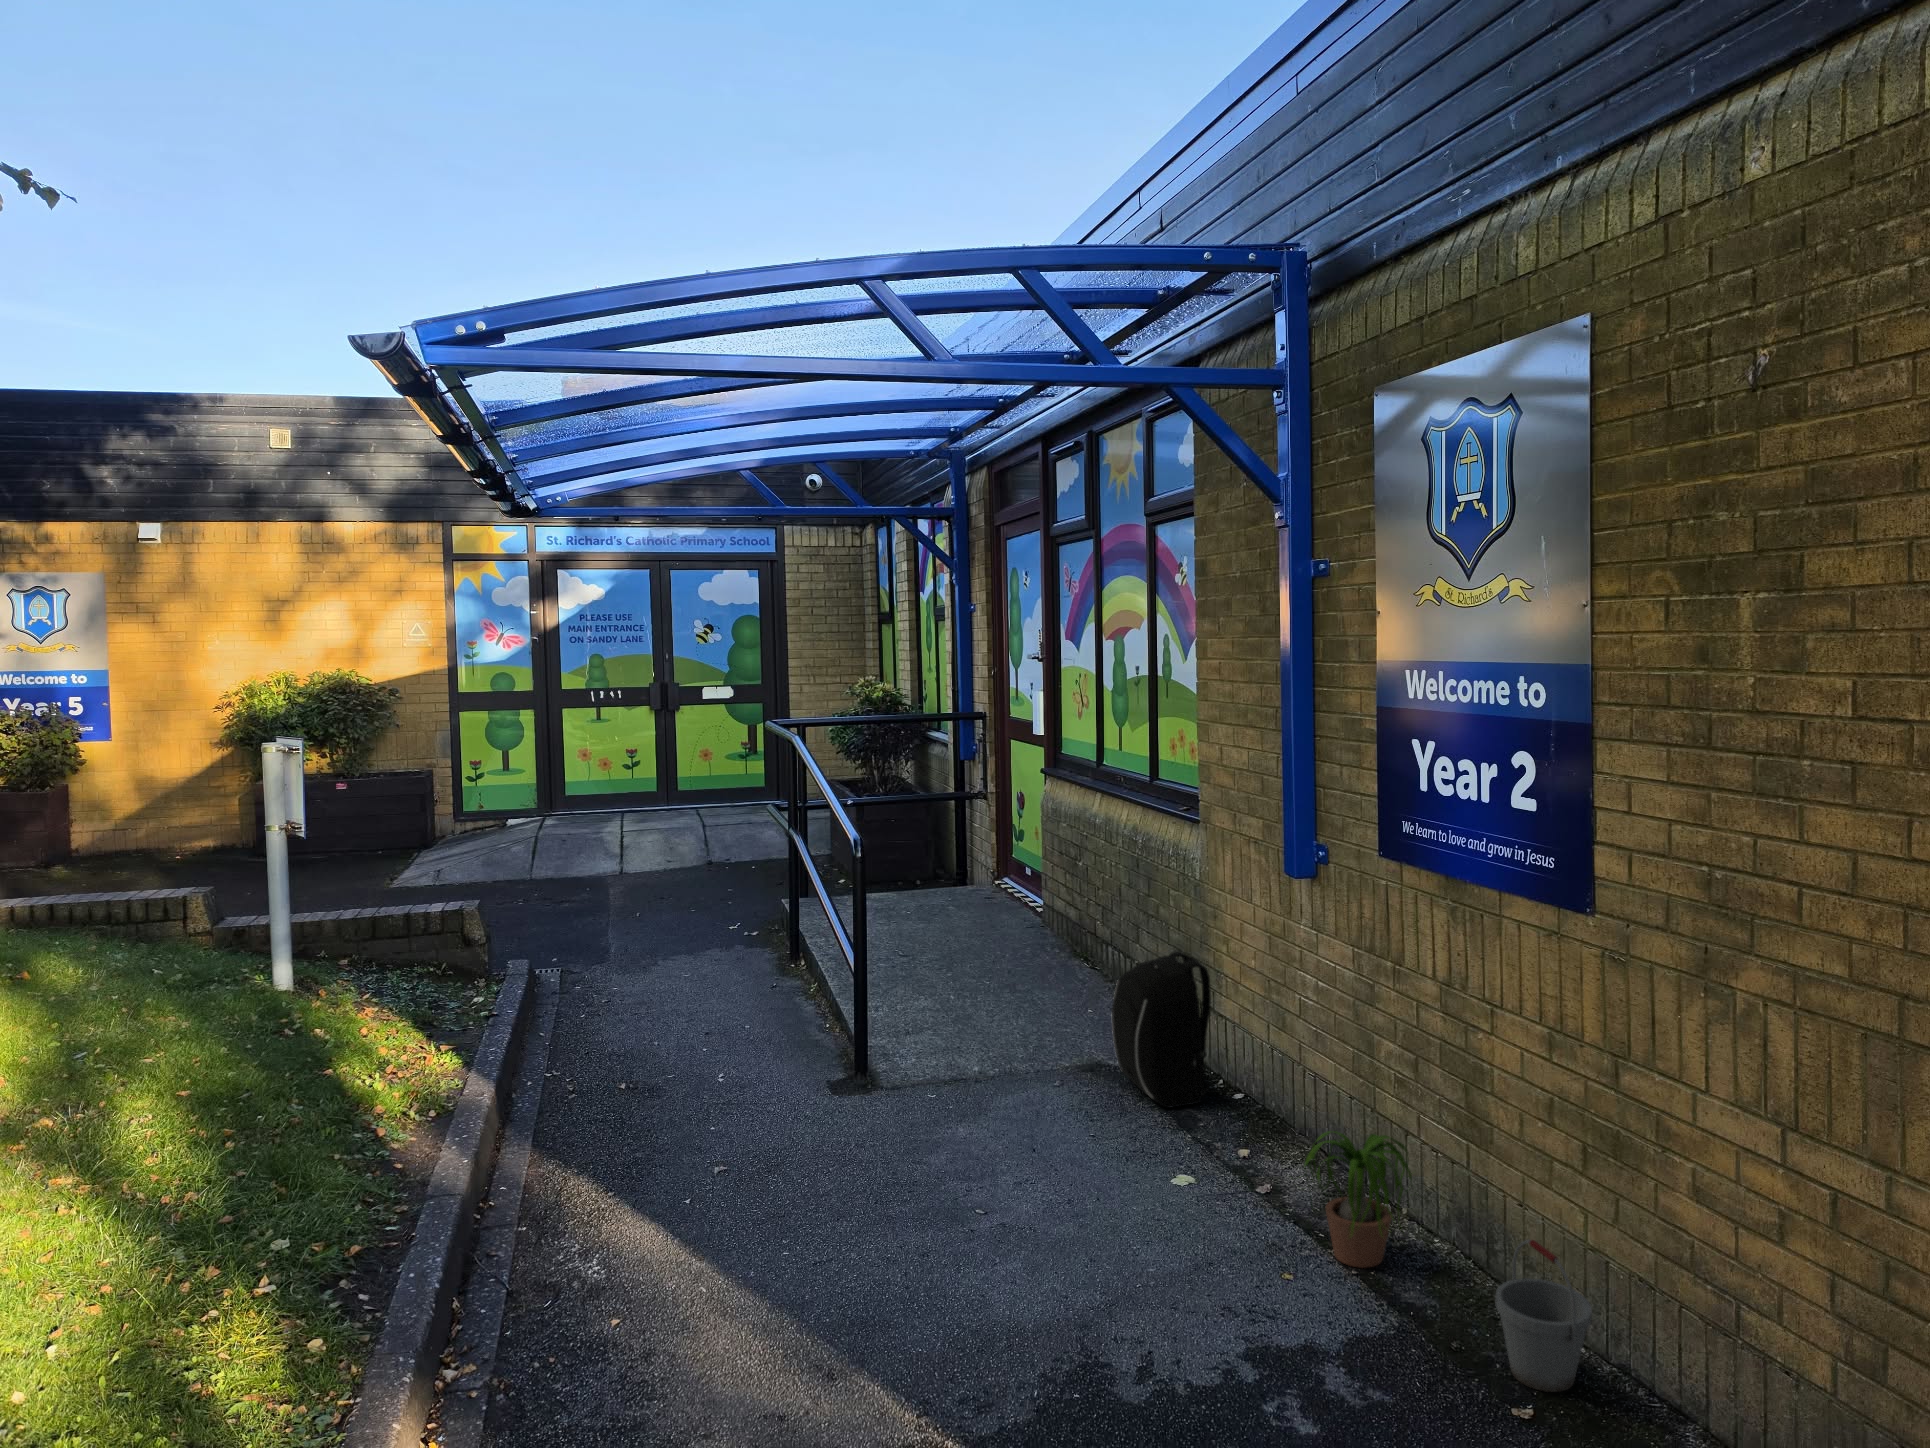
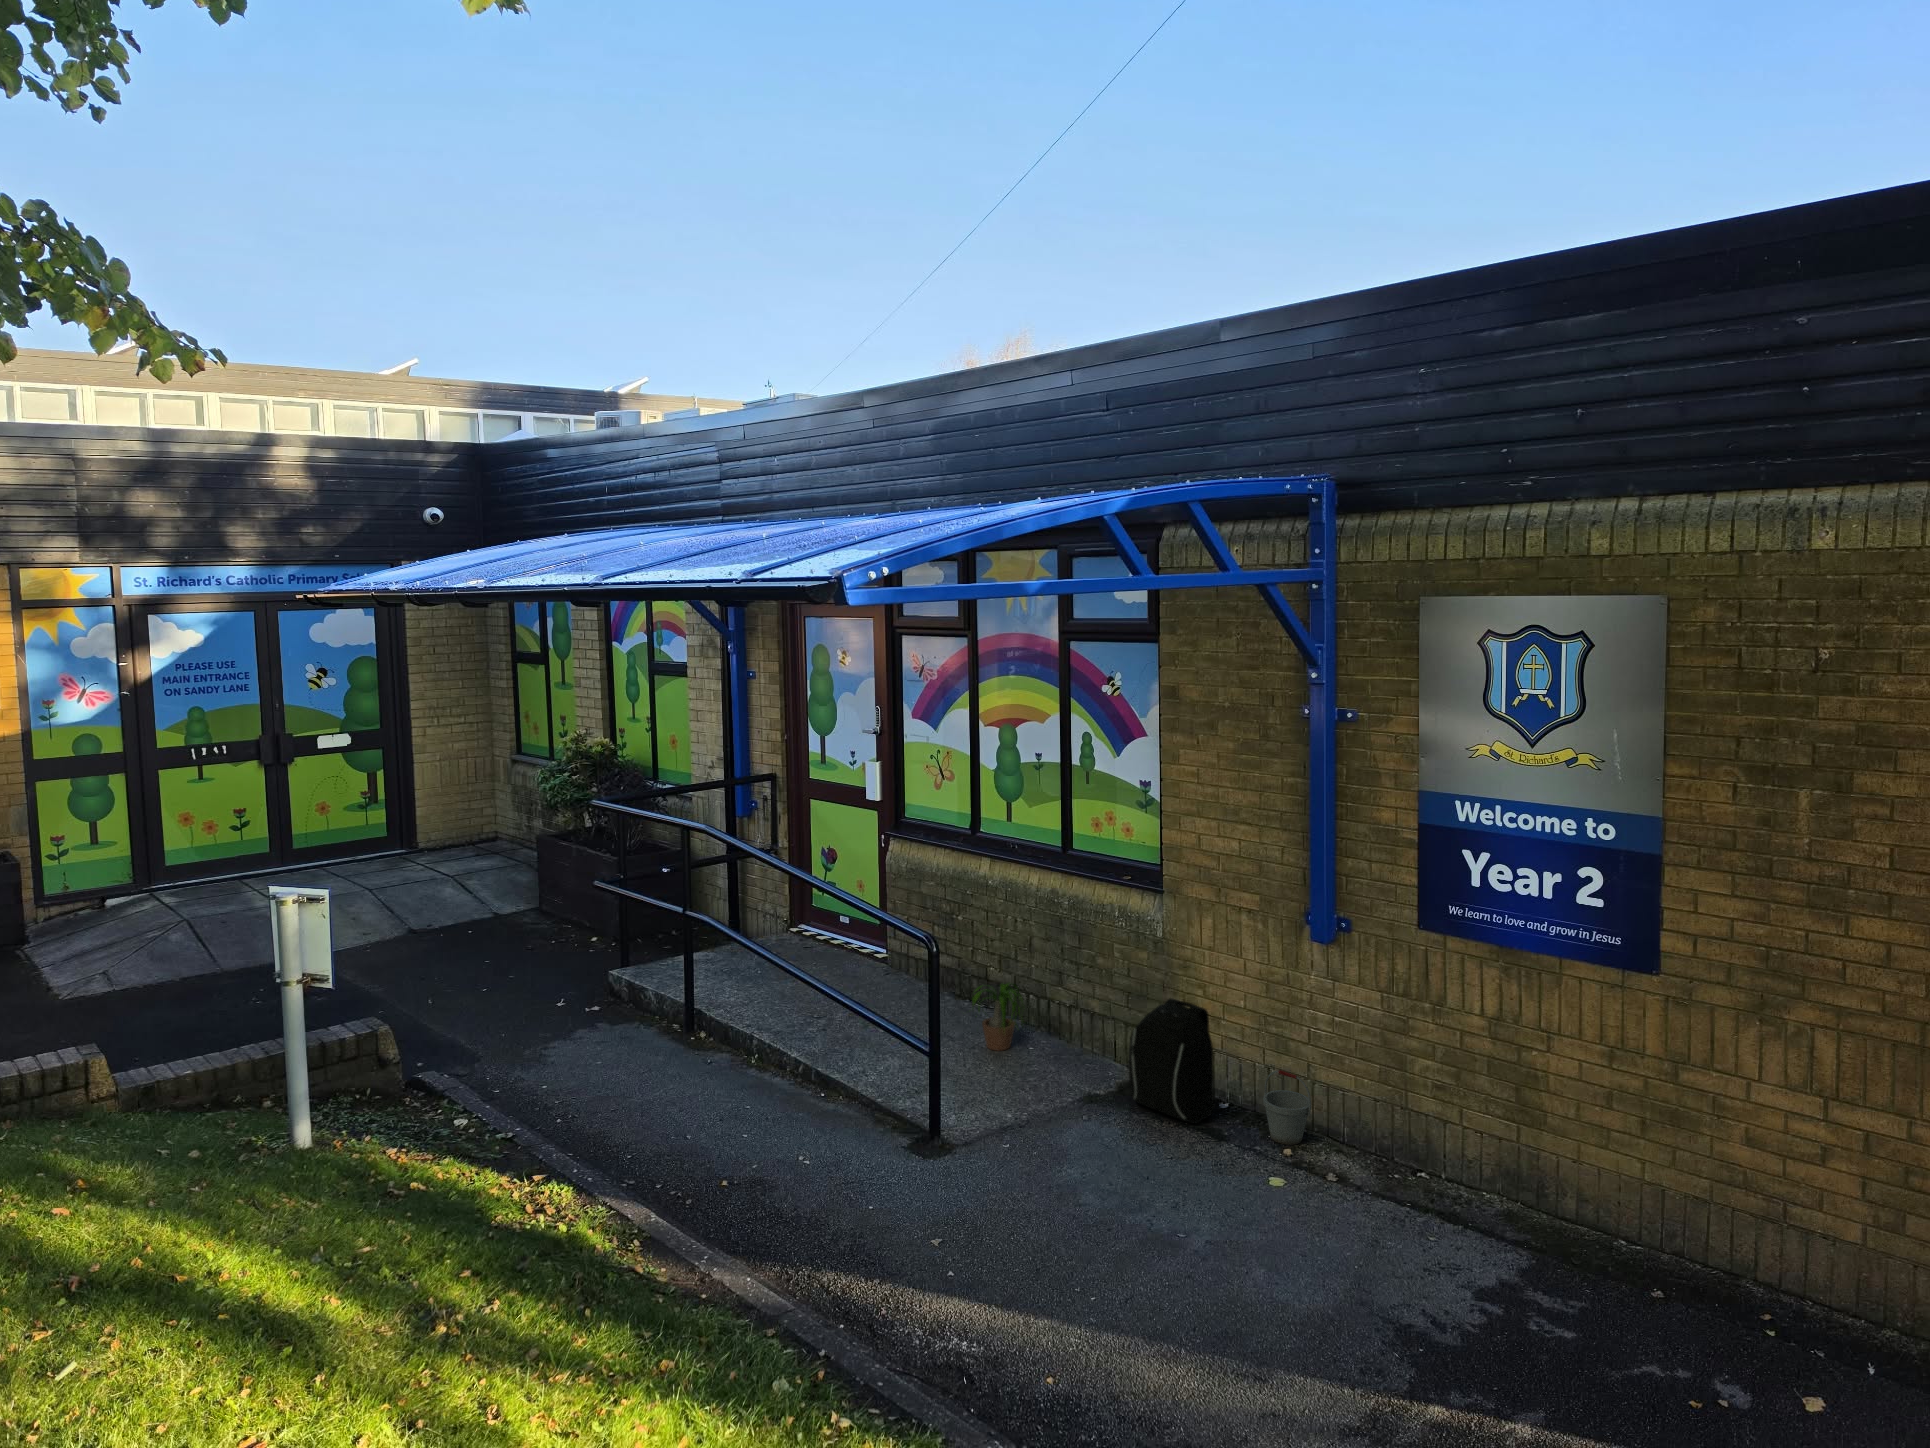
potted plant: present [1304,1131,1412,1268] -> present [972,983,1023,1051]
bucket: present [1495,1240,1592,1392] -> present [1263,1070,1311,1145]

